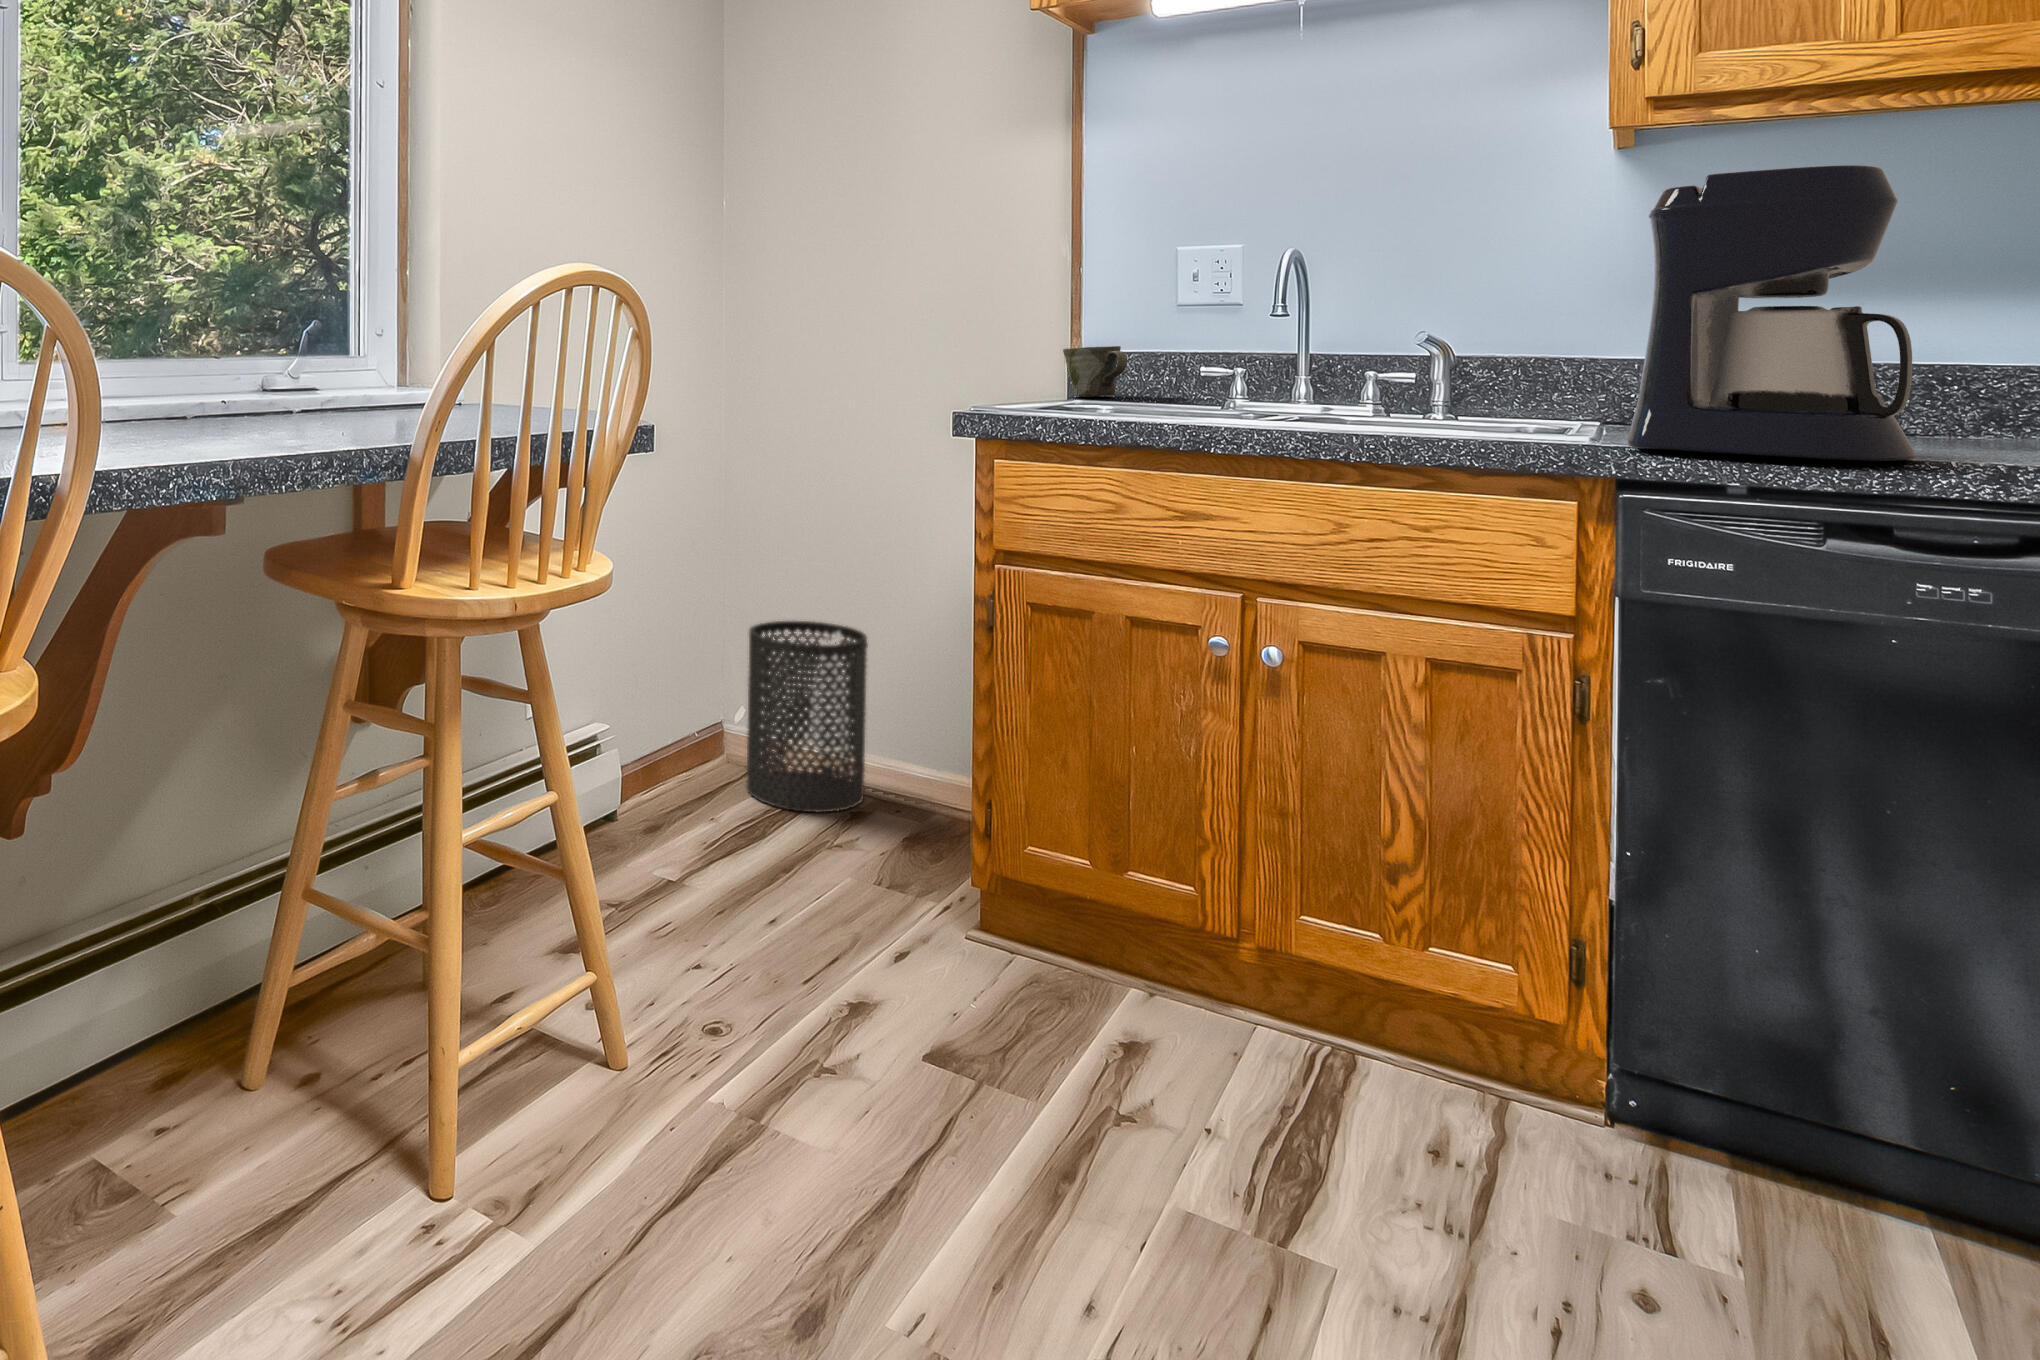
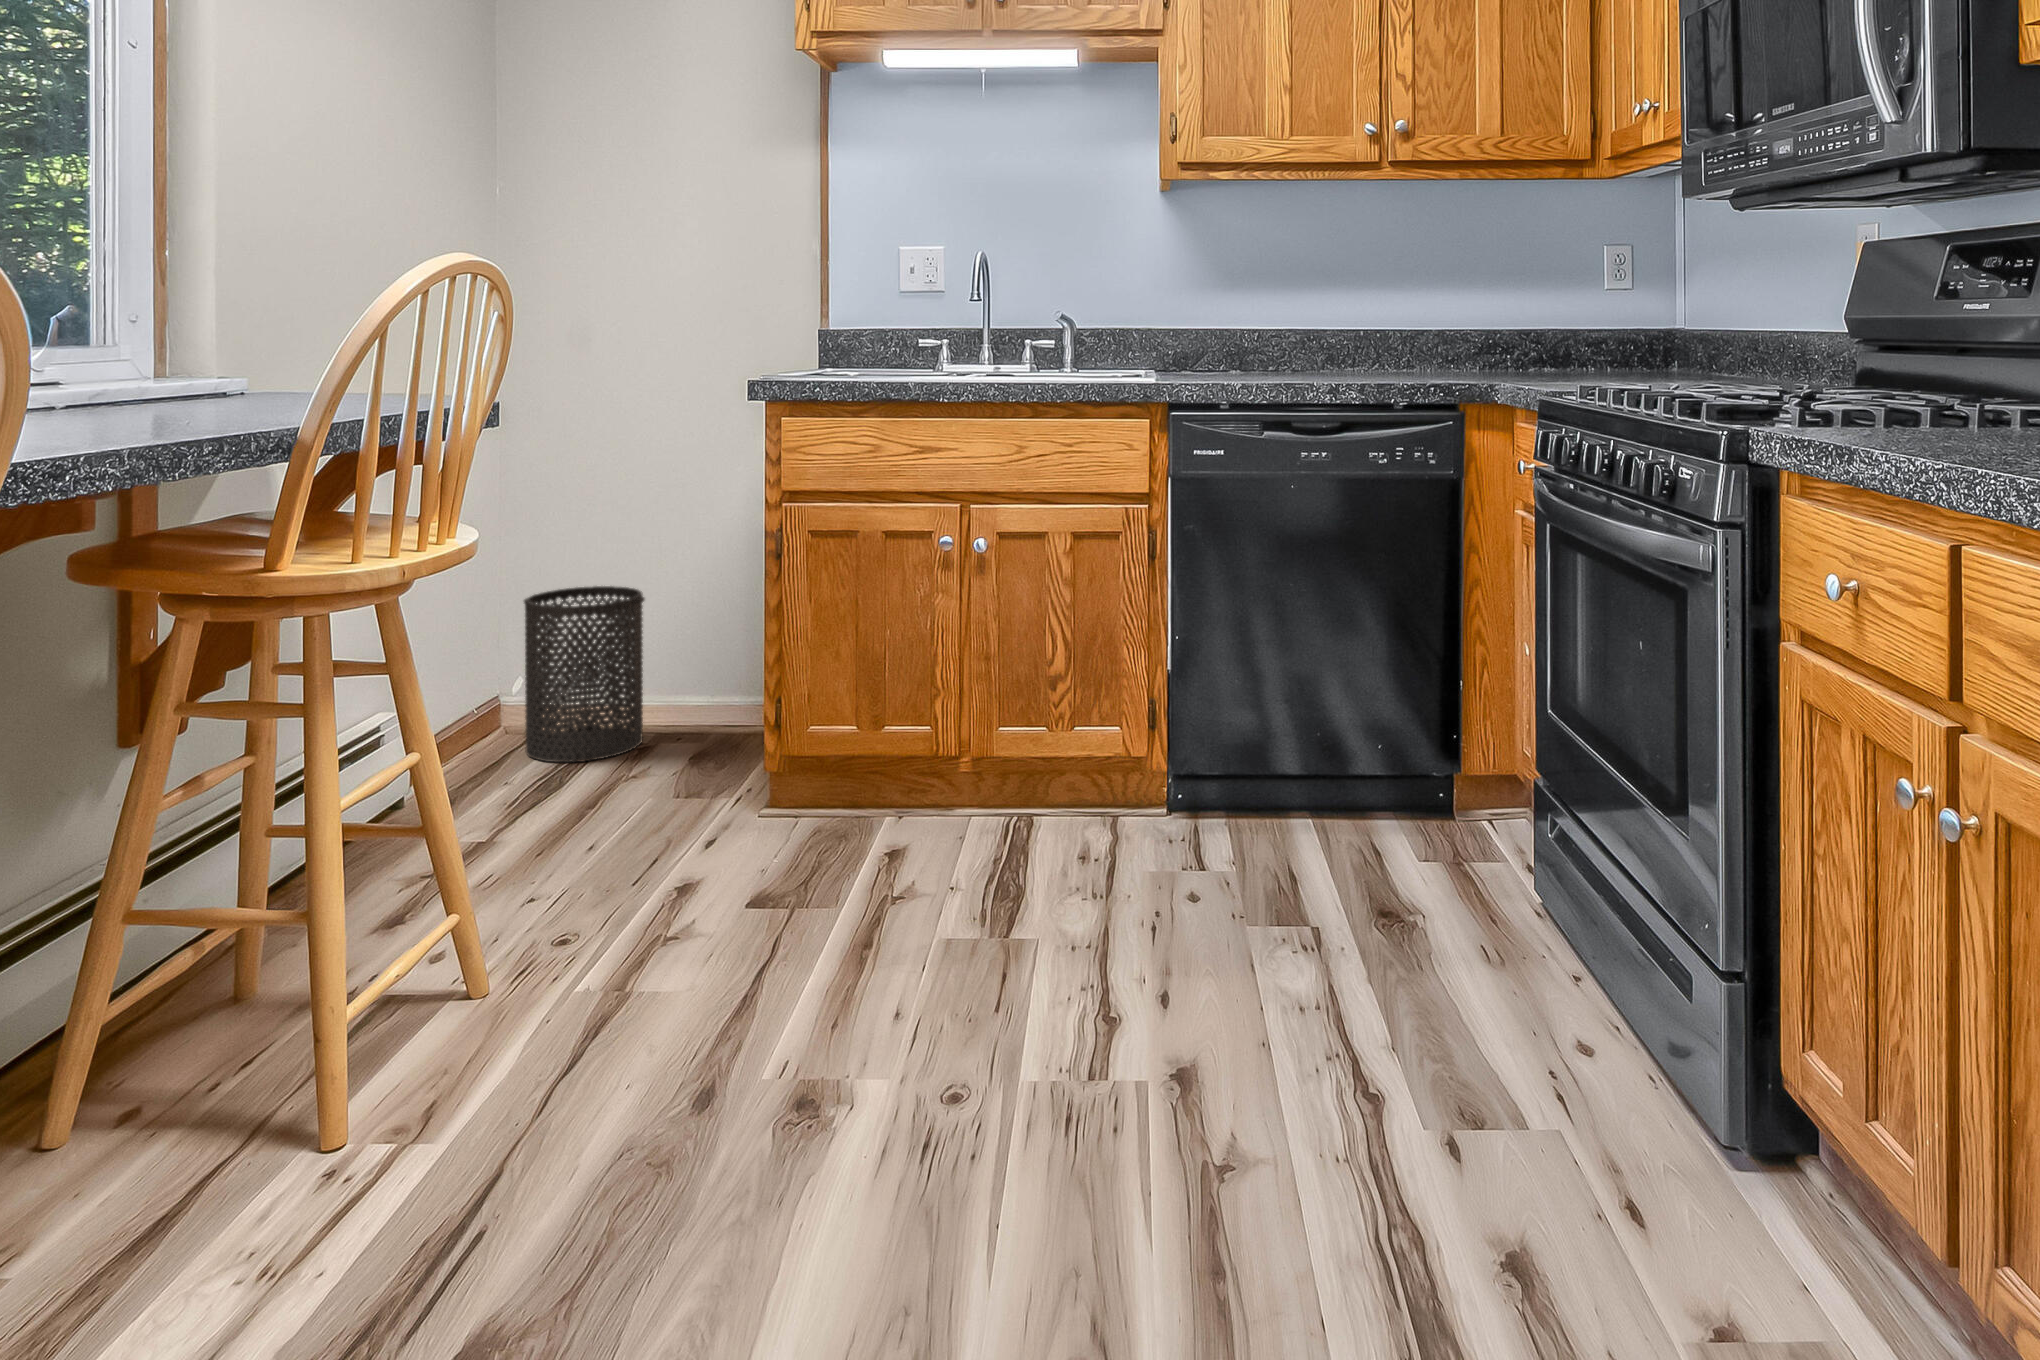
coffee maker: present [1627,165,1916,461] -> none [1174,216,1300,388]
mug: present [1063,346,1127,397] -> none [811,324,862,366]

